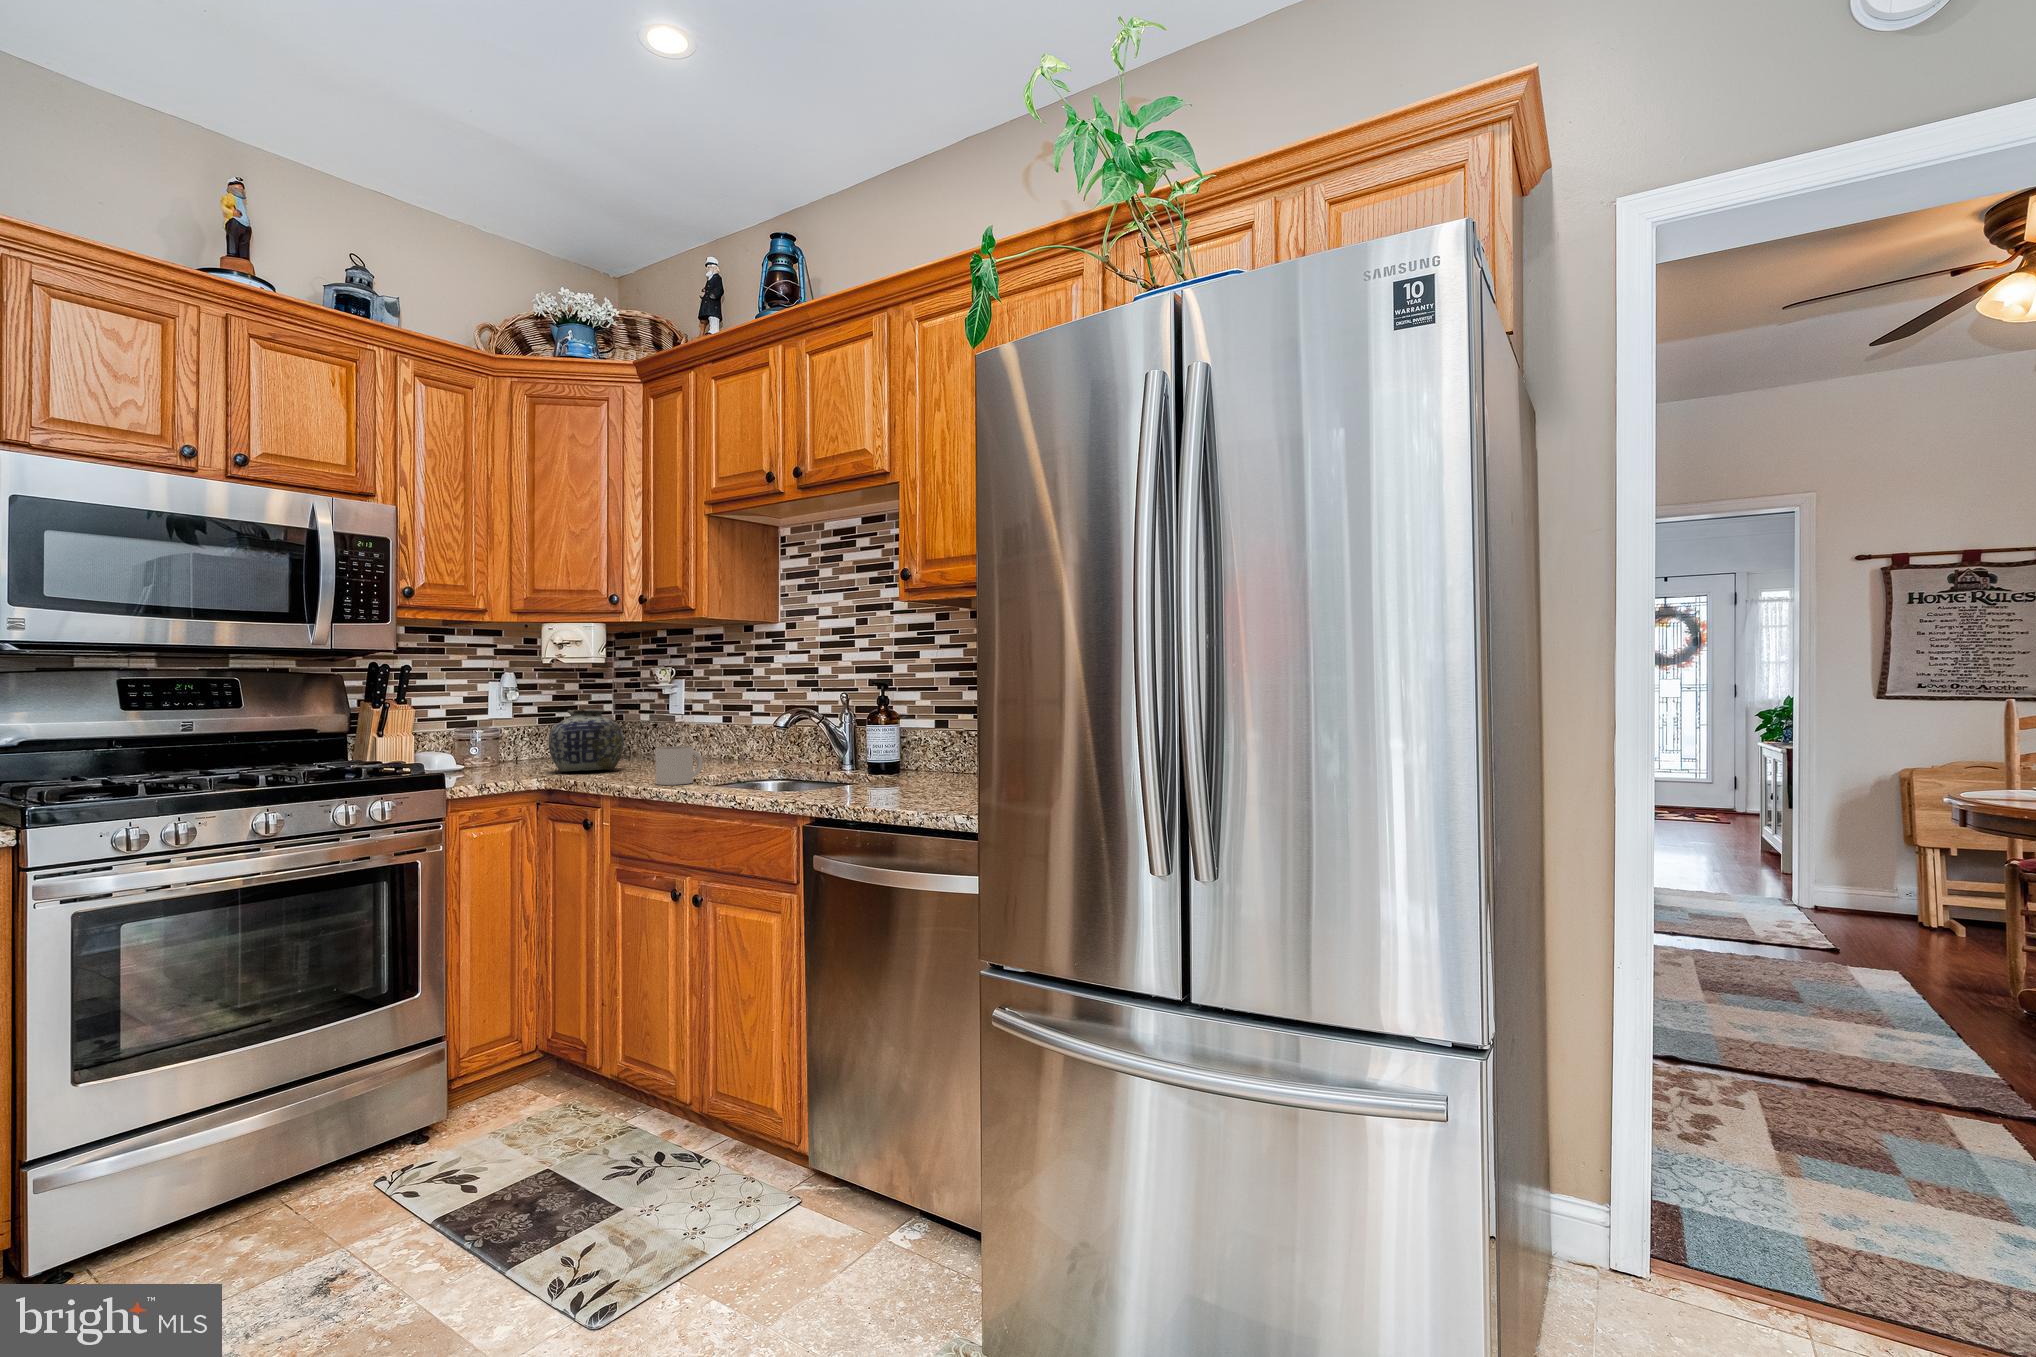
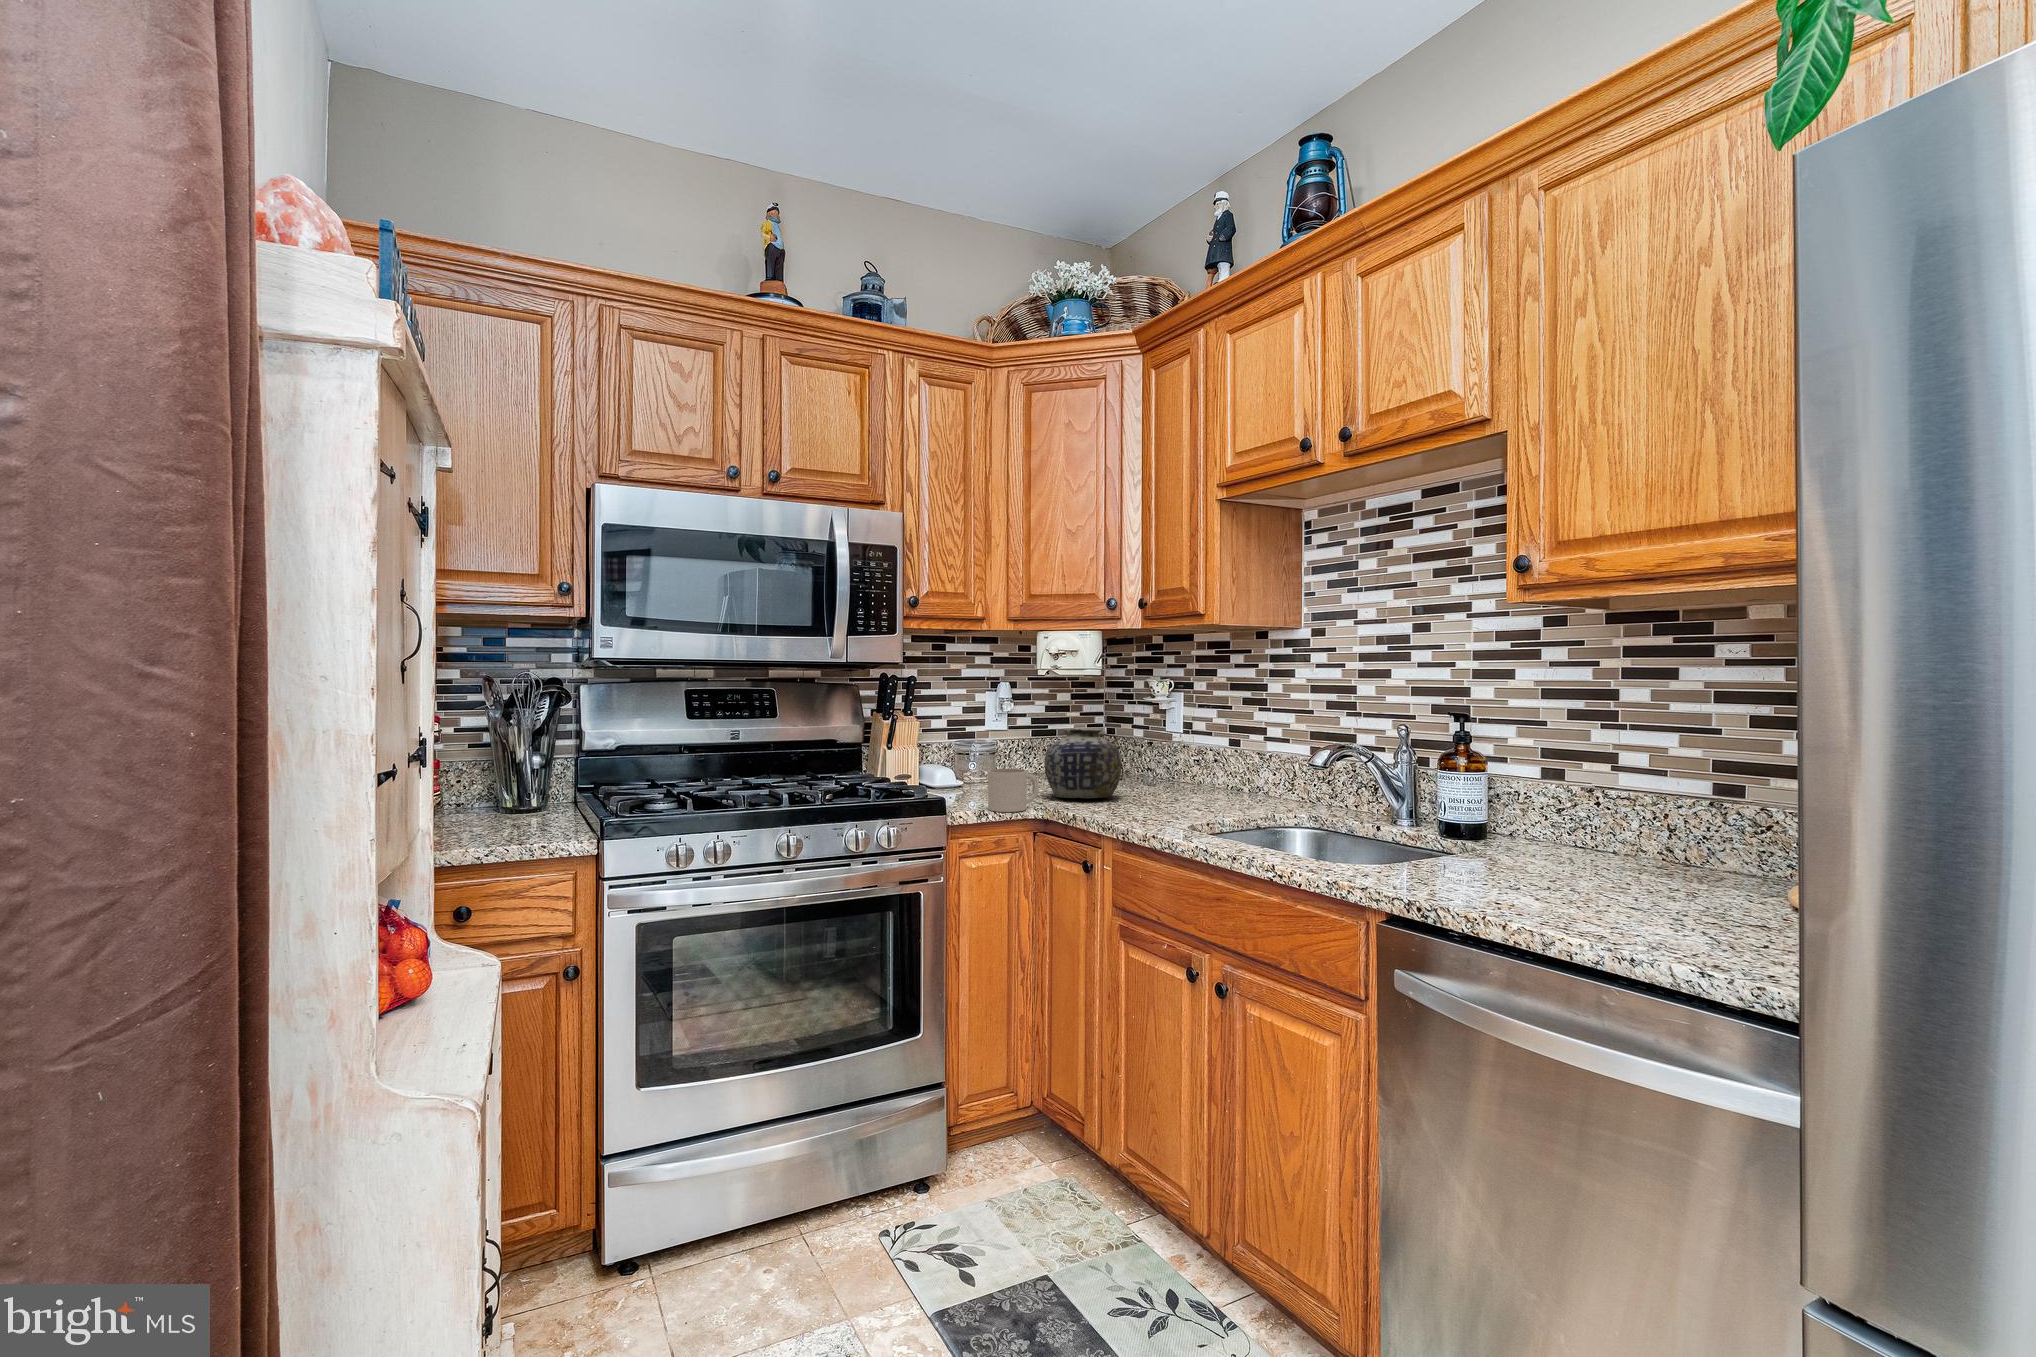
mug: present [655,746,702,785] -> present [988,769,1038,812]

